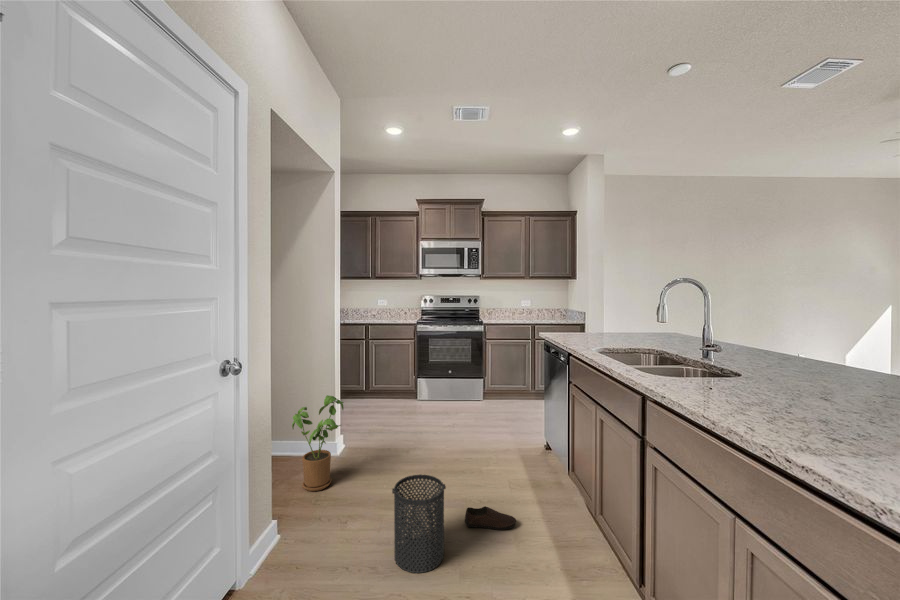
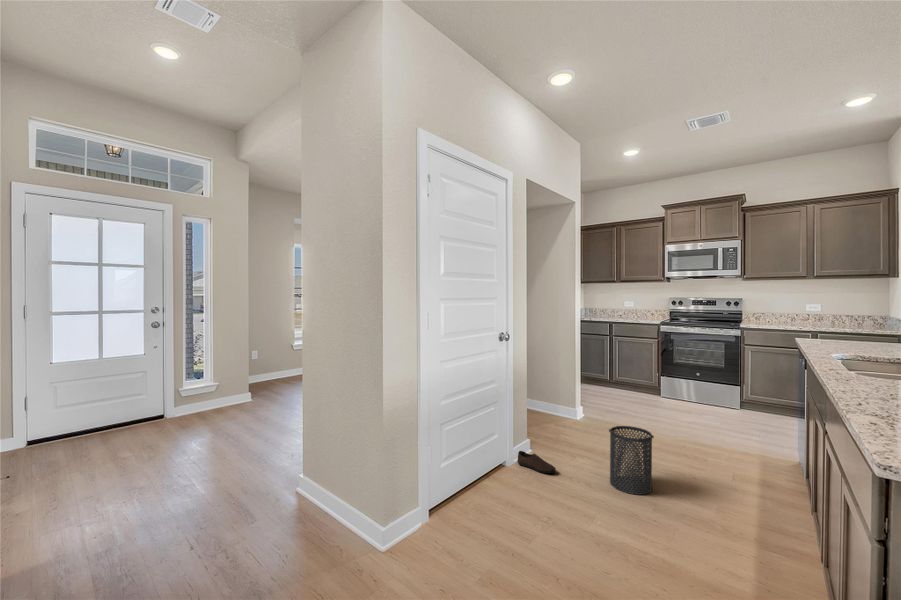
house plant: present [292,395,344,491] -> none [542,367,581,436]
shoe: present [465,506,516,530] -> present [517,451,556,473]

